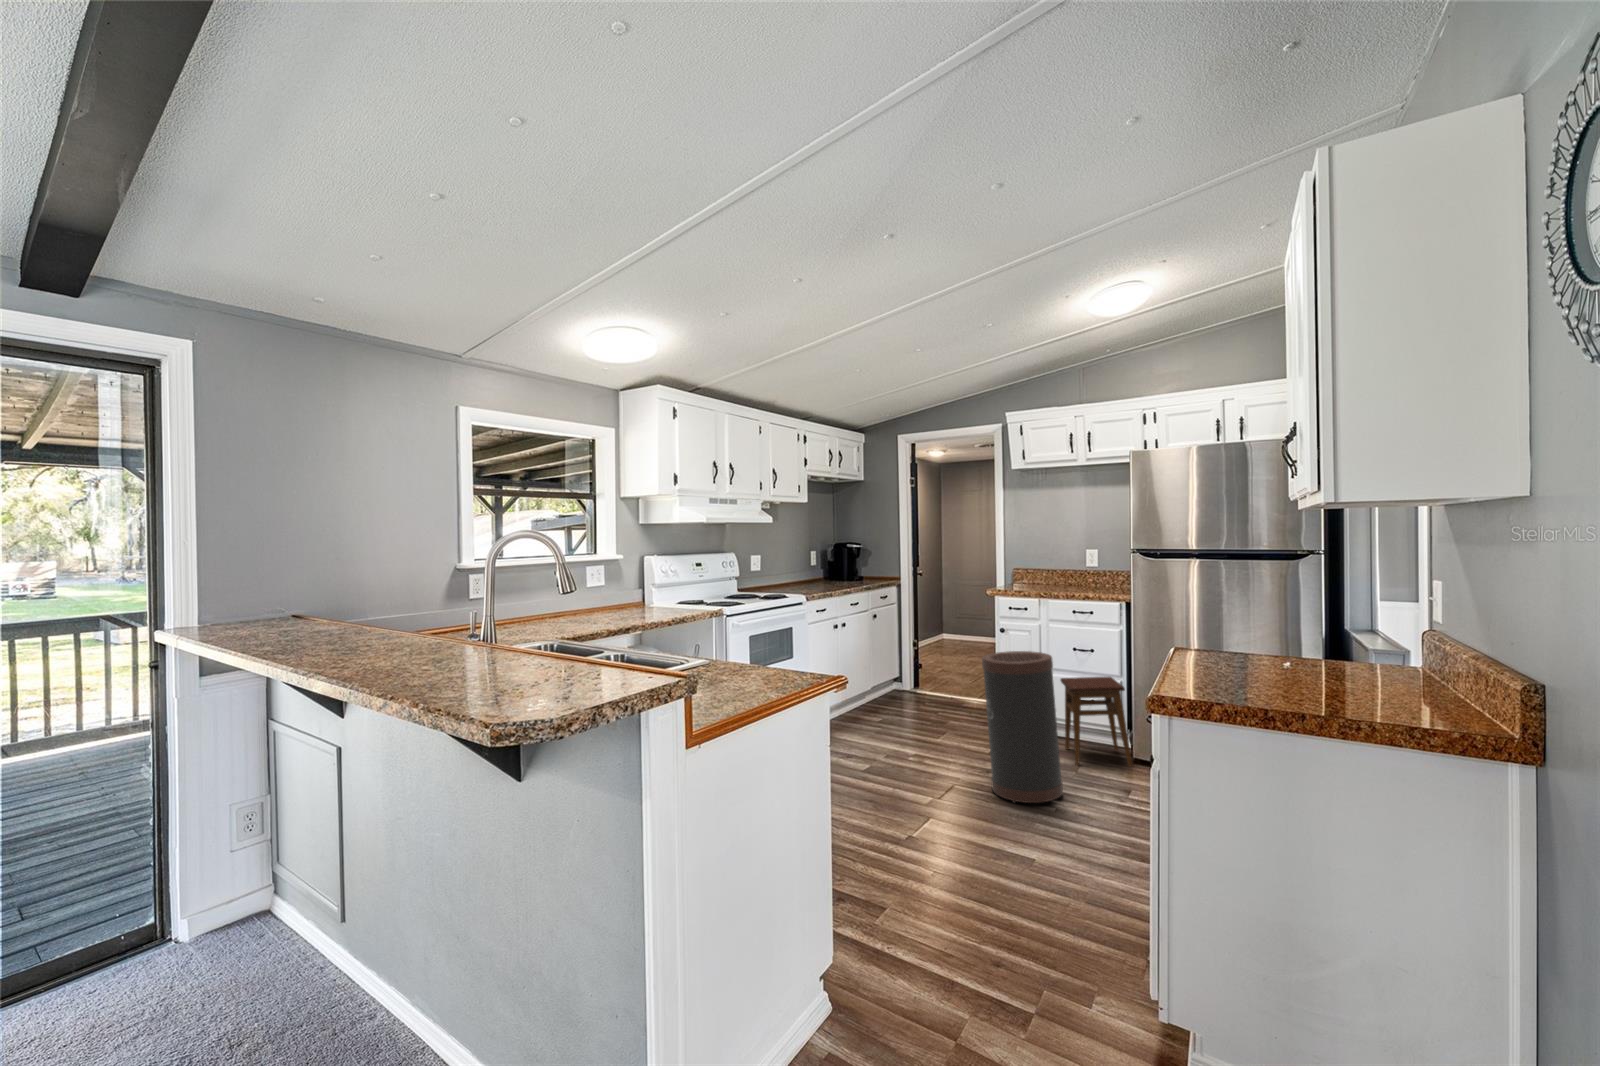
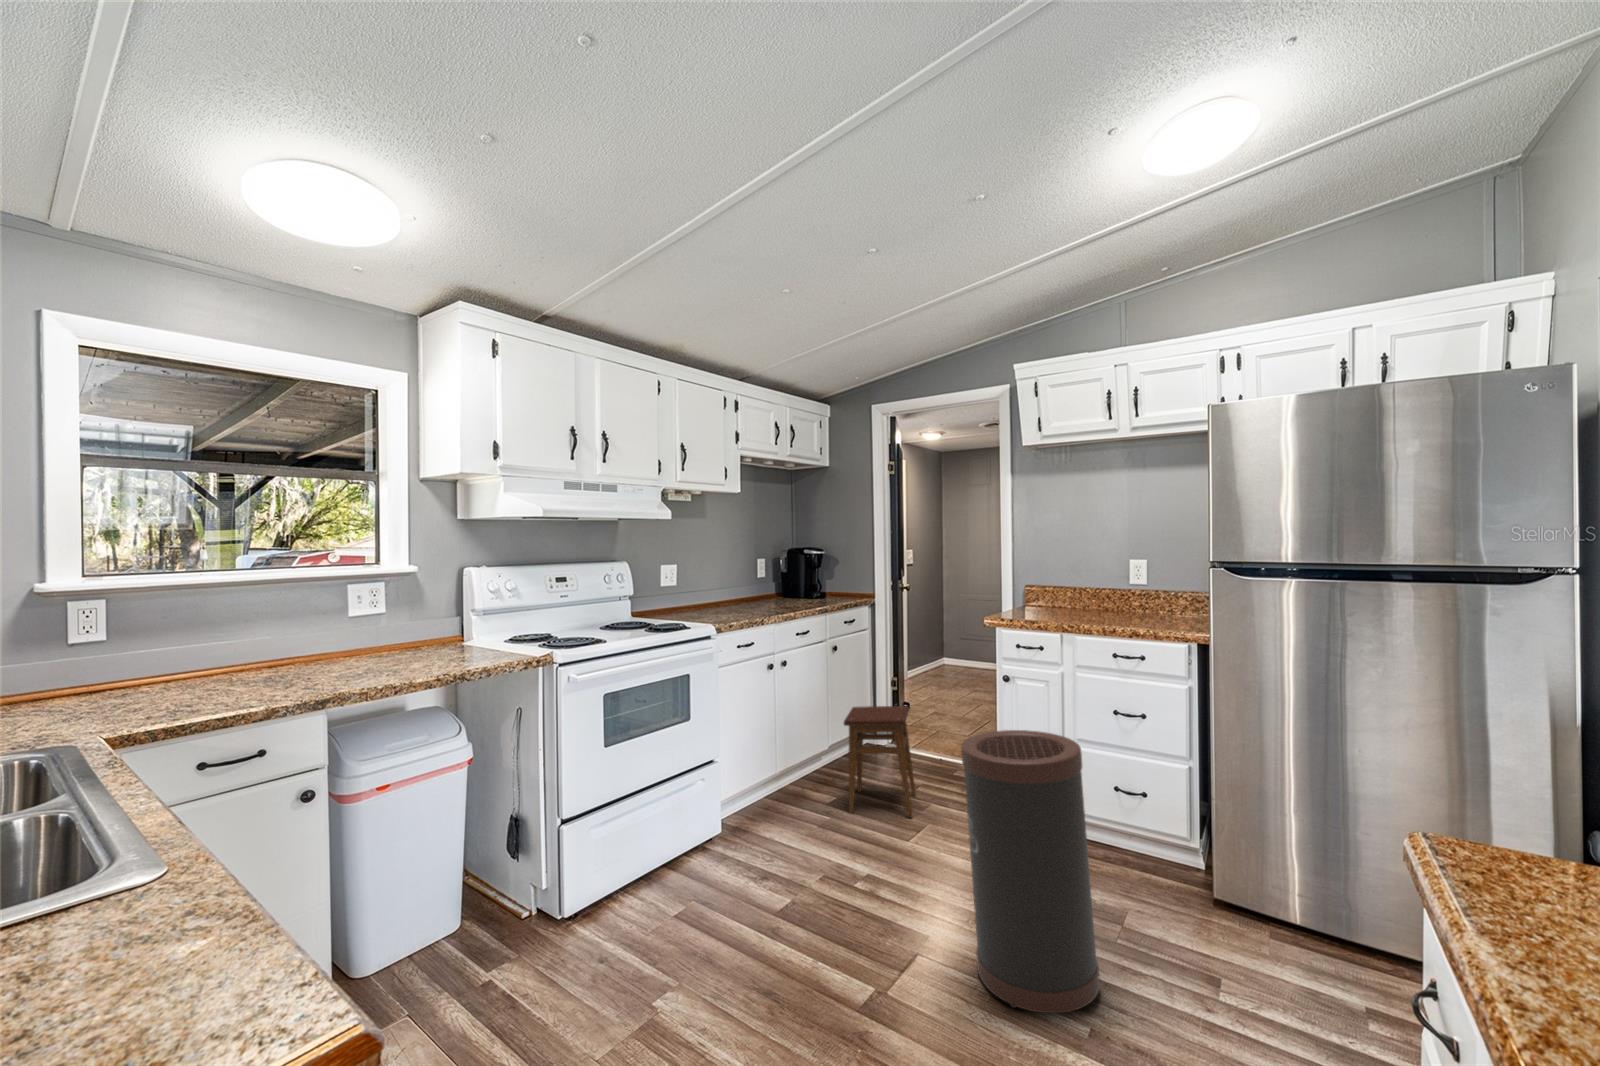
stool: present [1061,677,1132,766] -> present [844,706,916,816]

